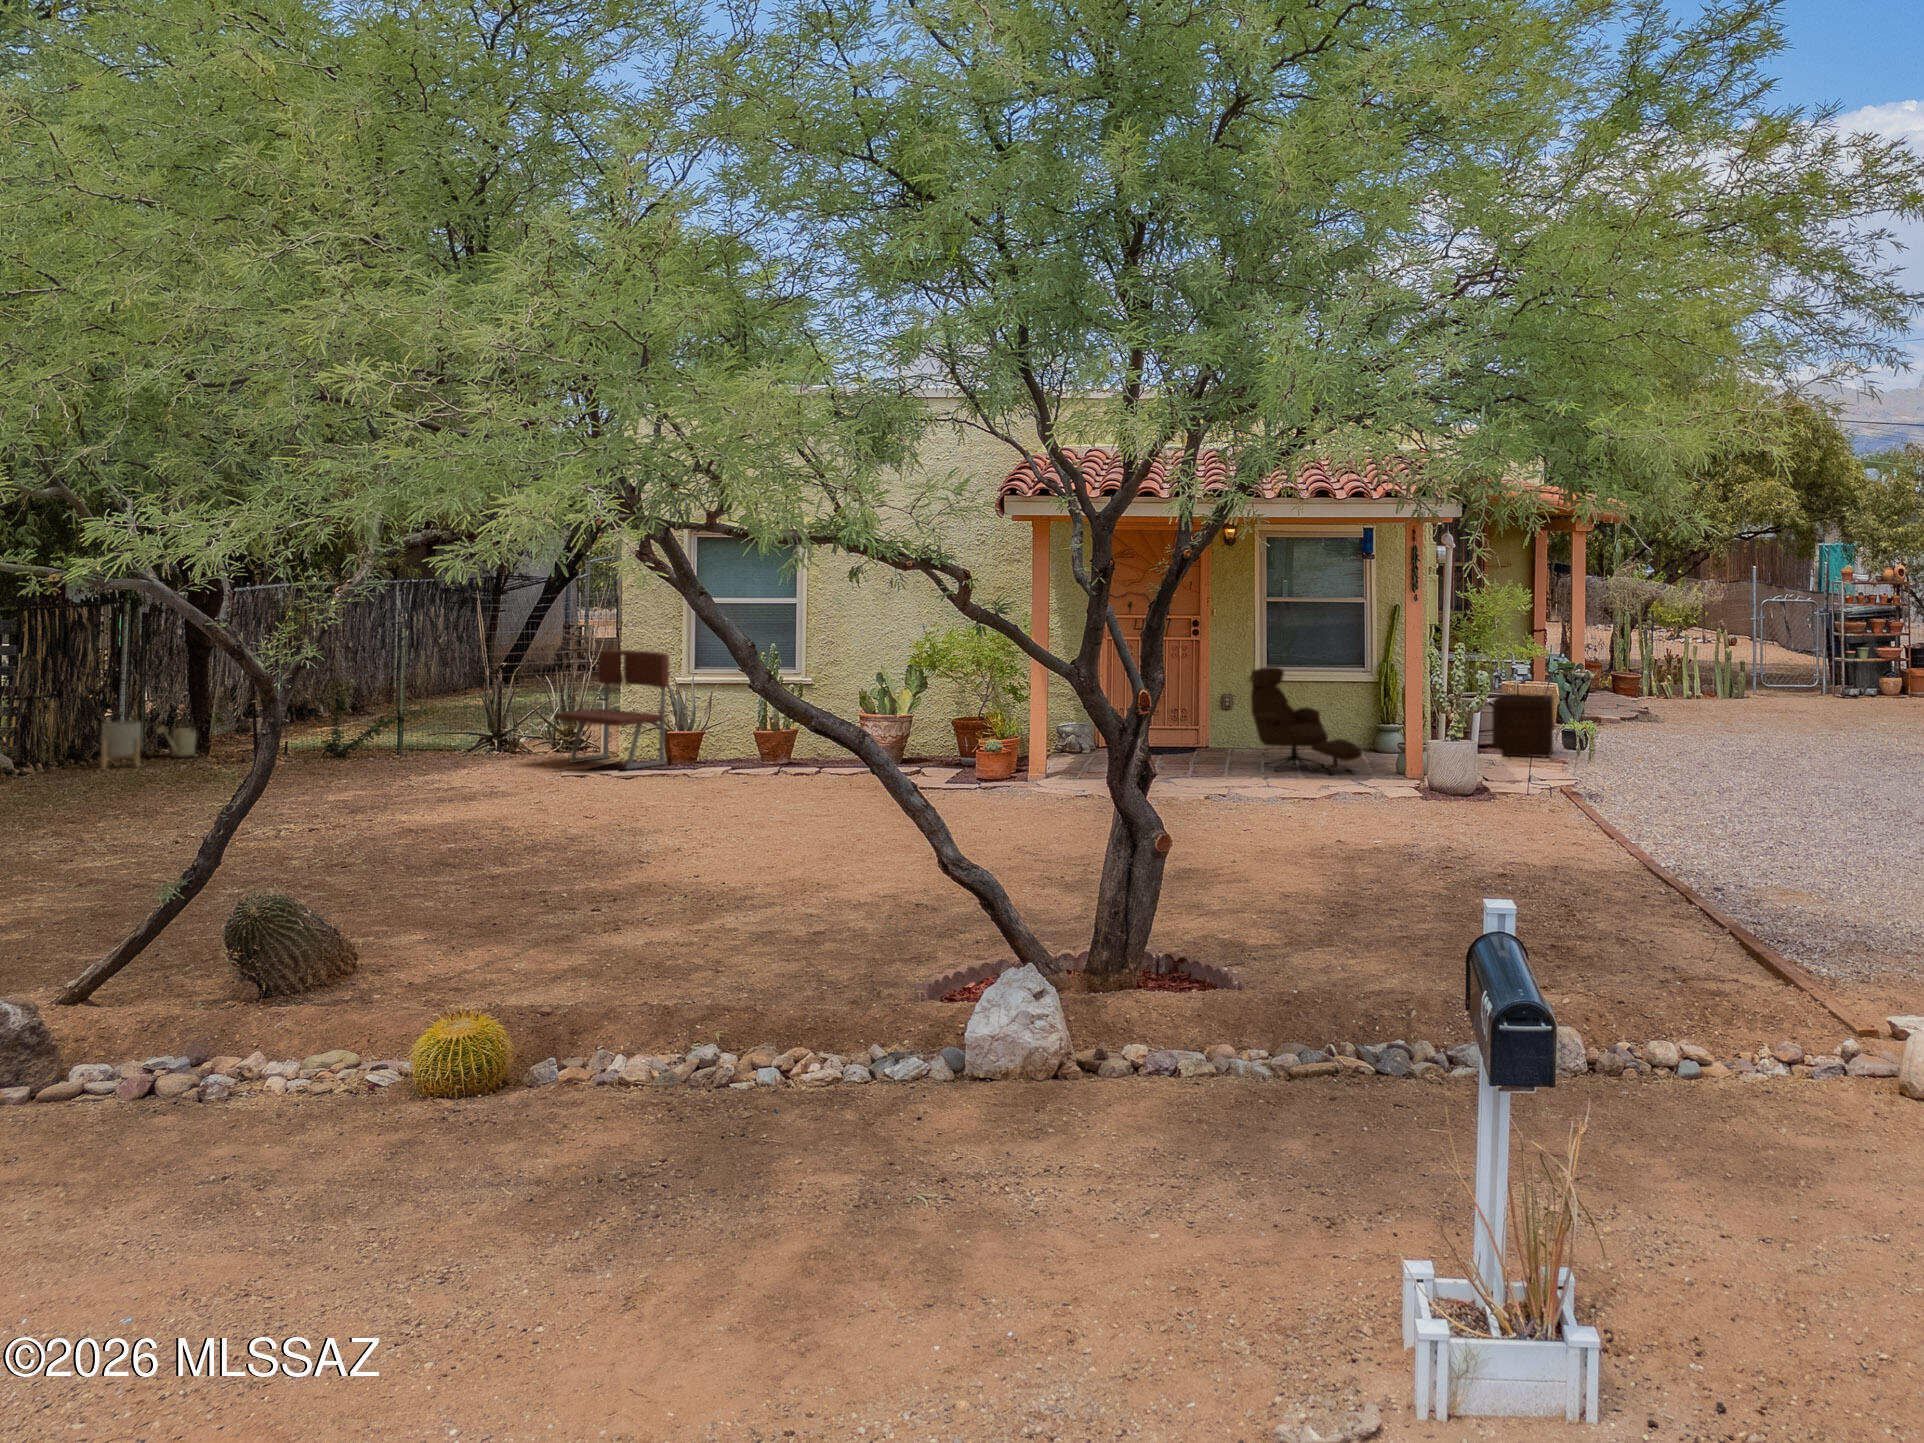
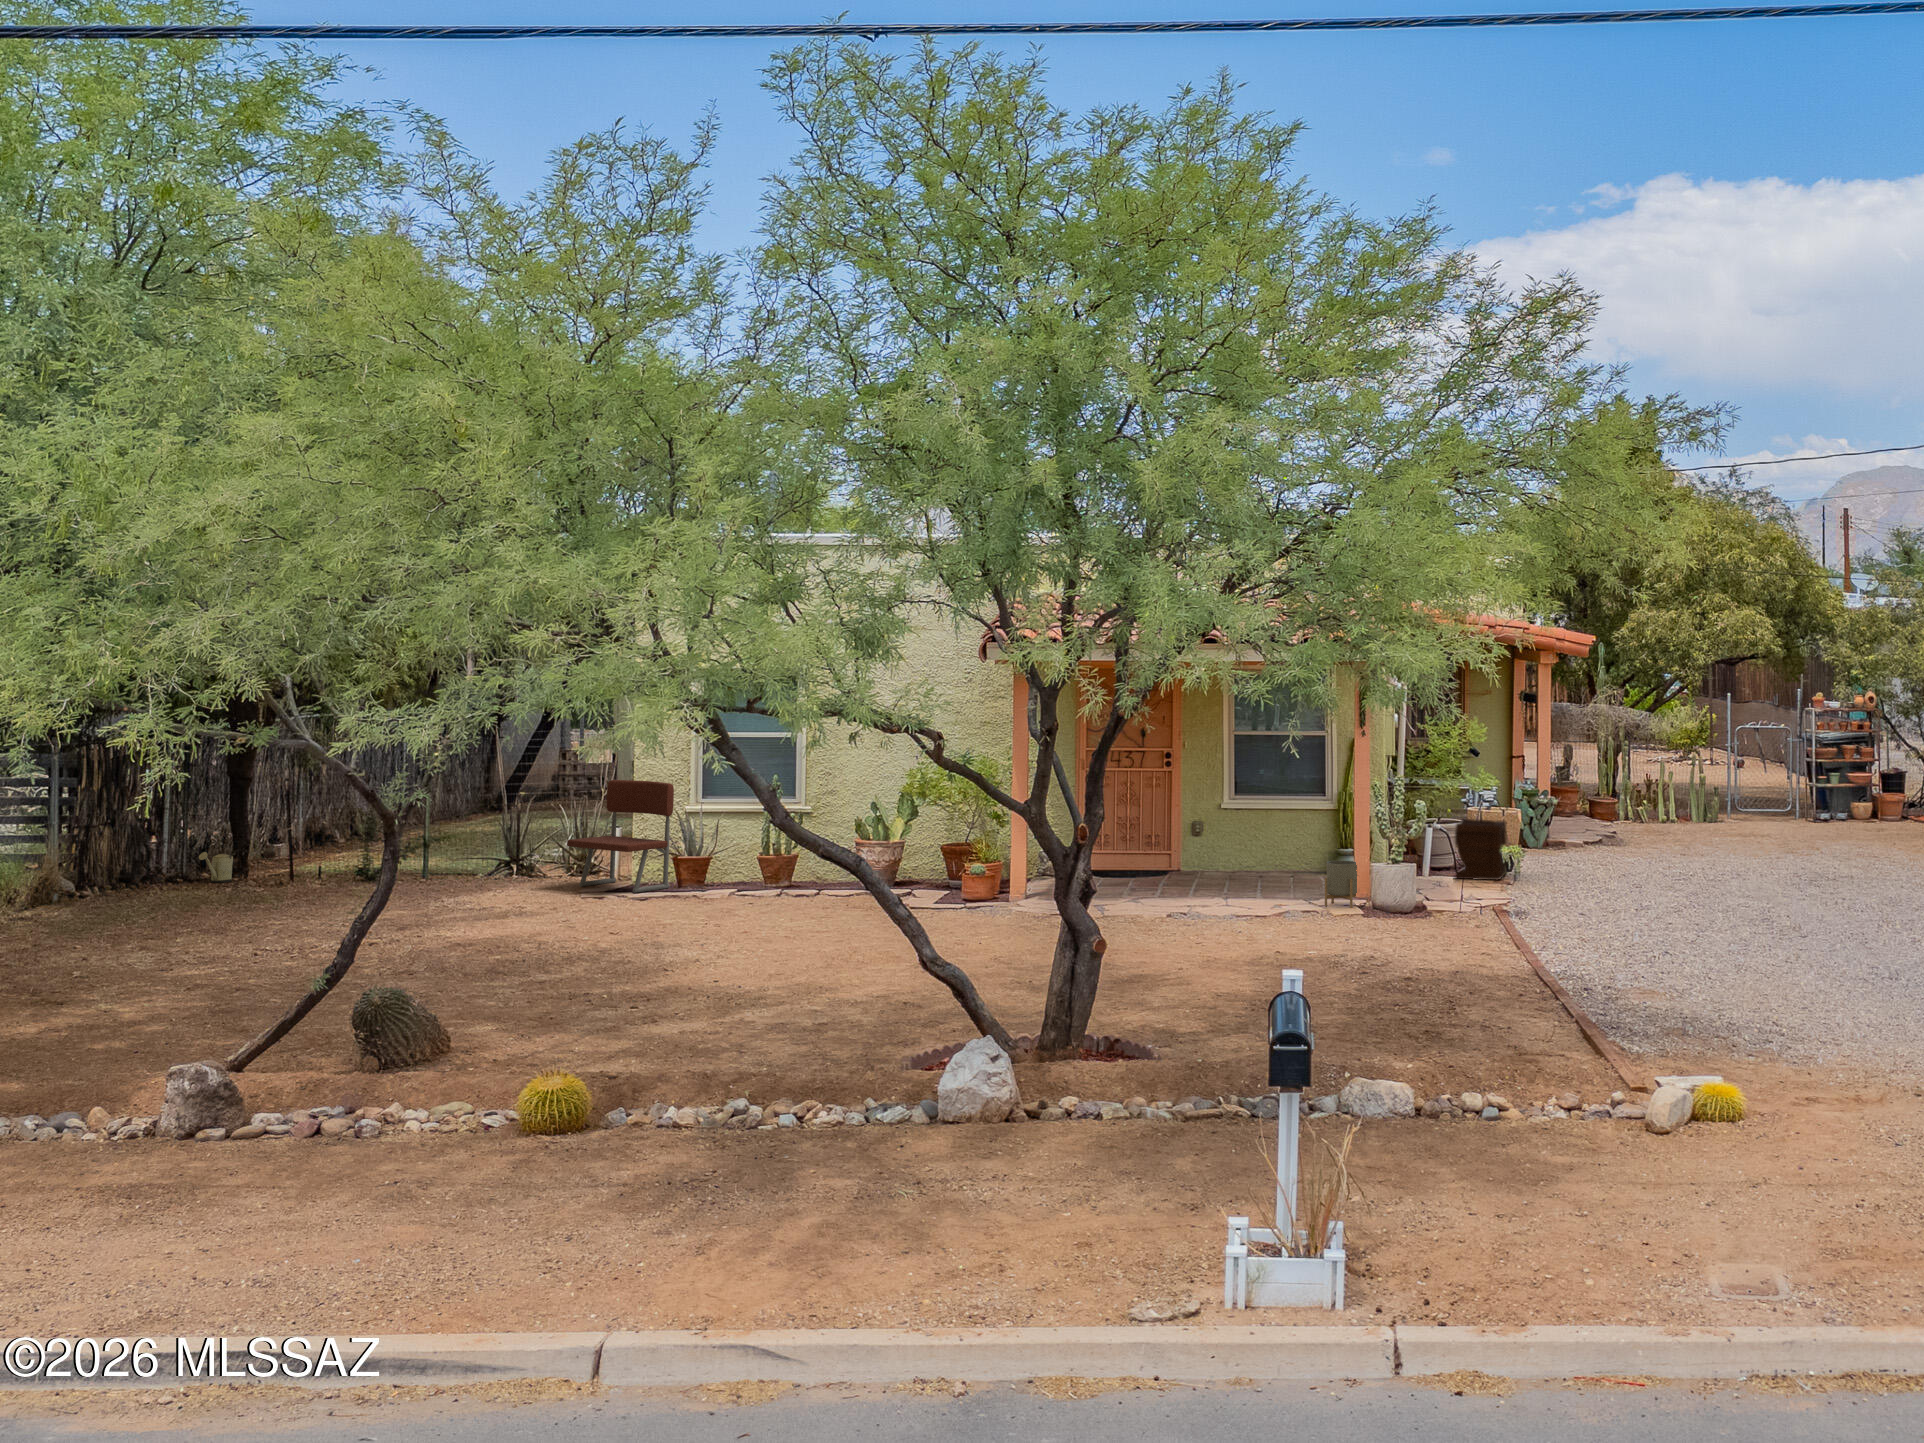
lounge chair: present [1251,667,1362,775] -> none [1214,795,1318,897]
planter: present [101,721,141,769] -> present [1325,861,1358,908]

